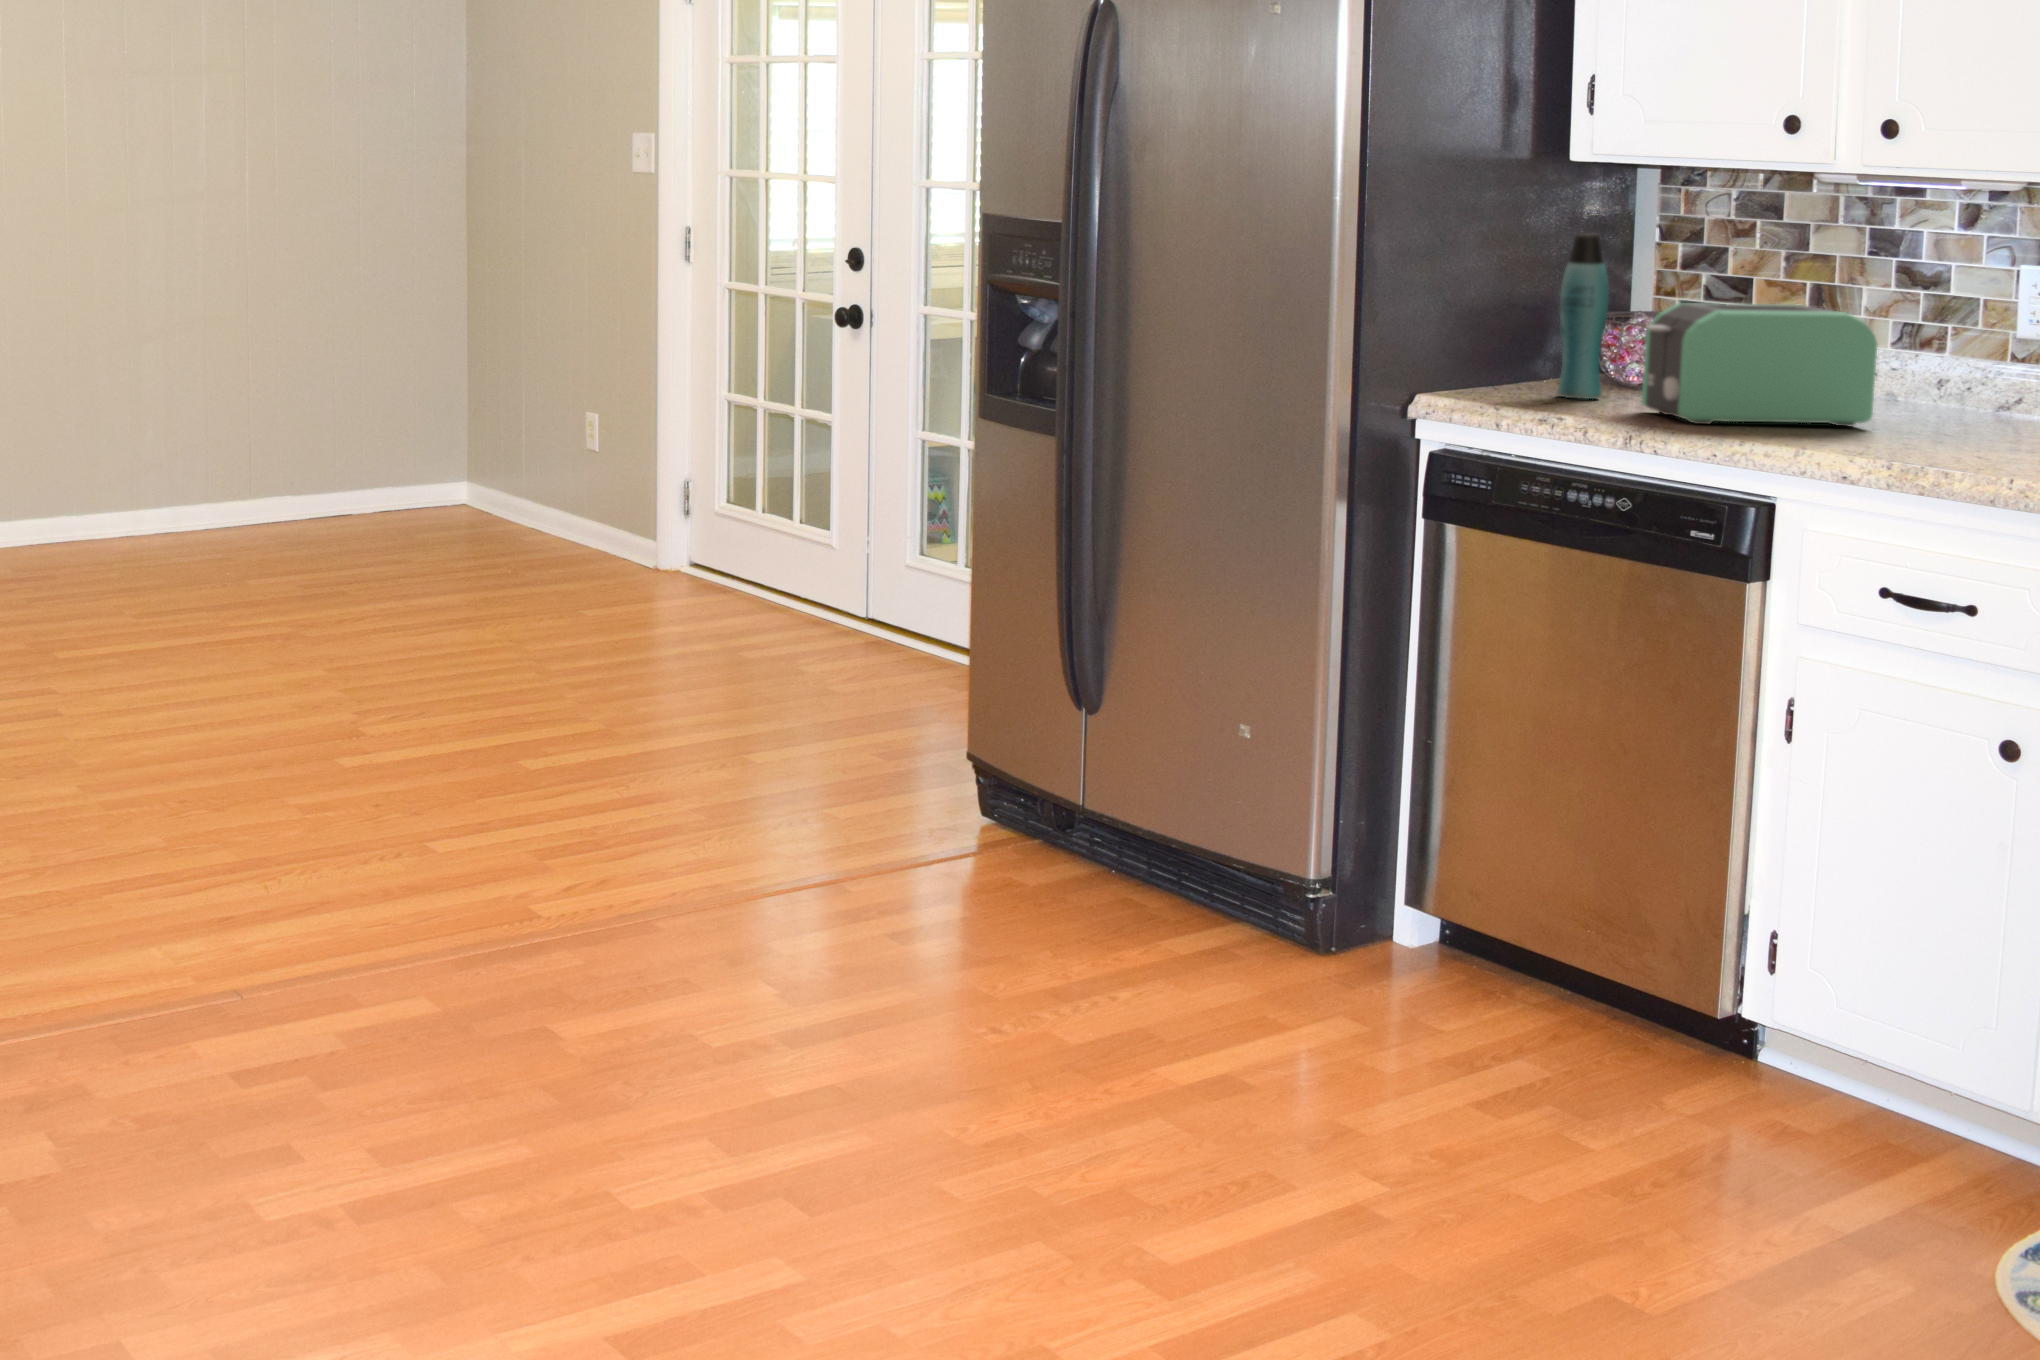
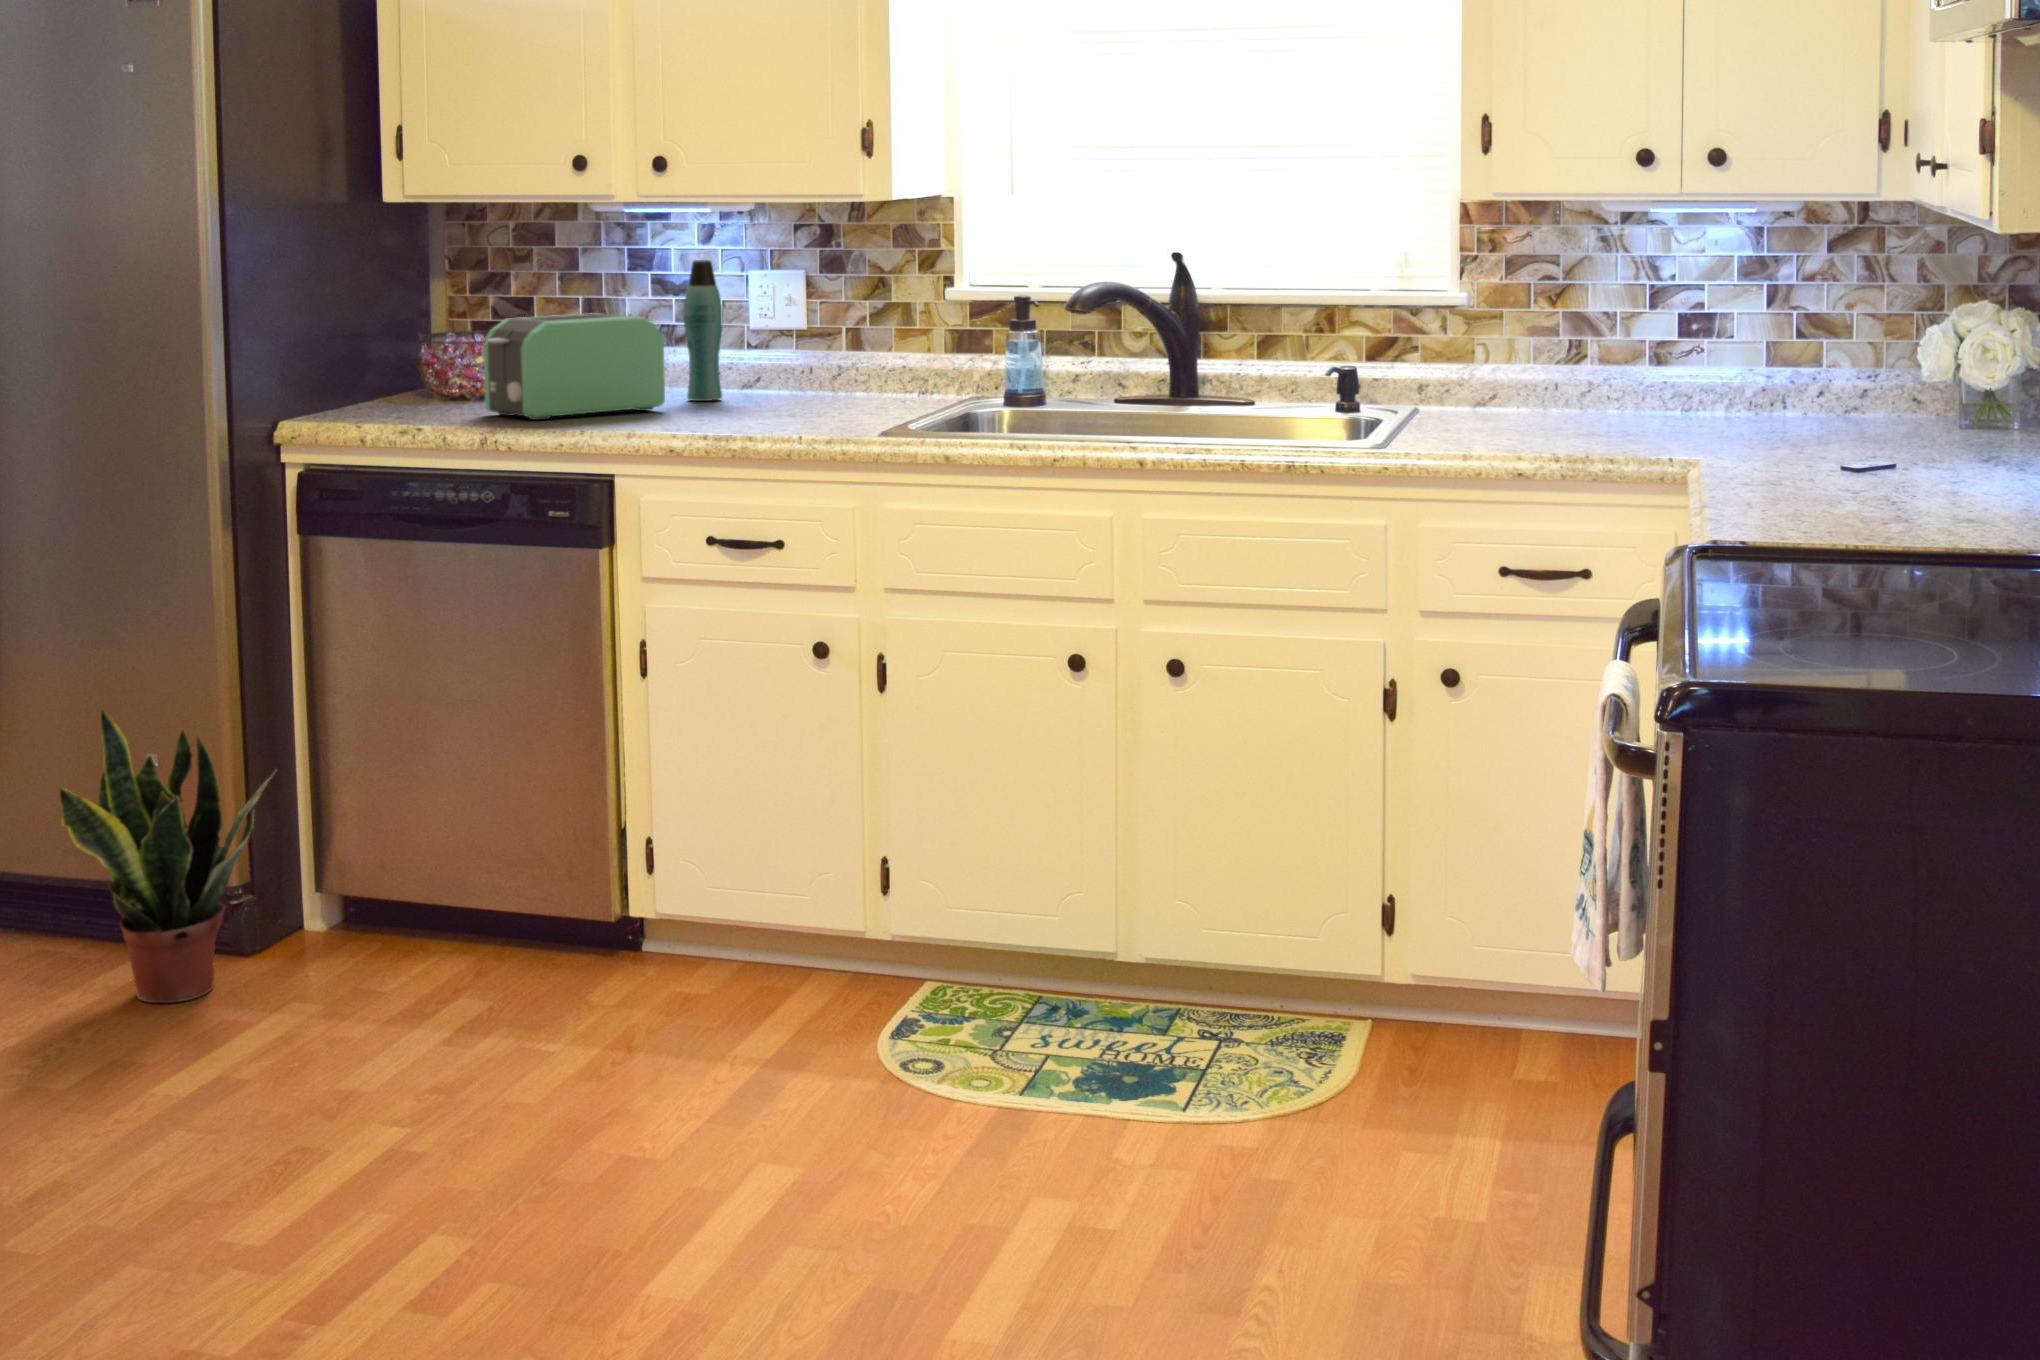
bottle: present [1557,233,1609,399] -> present [684,260,722,401]
potted plant: none [1135,668,1364,981] -> present [60,710,274,1003]

